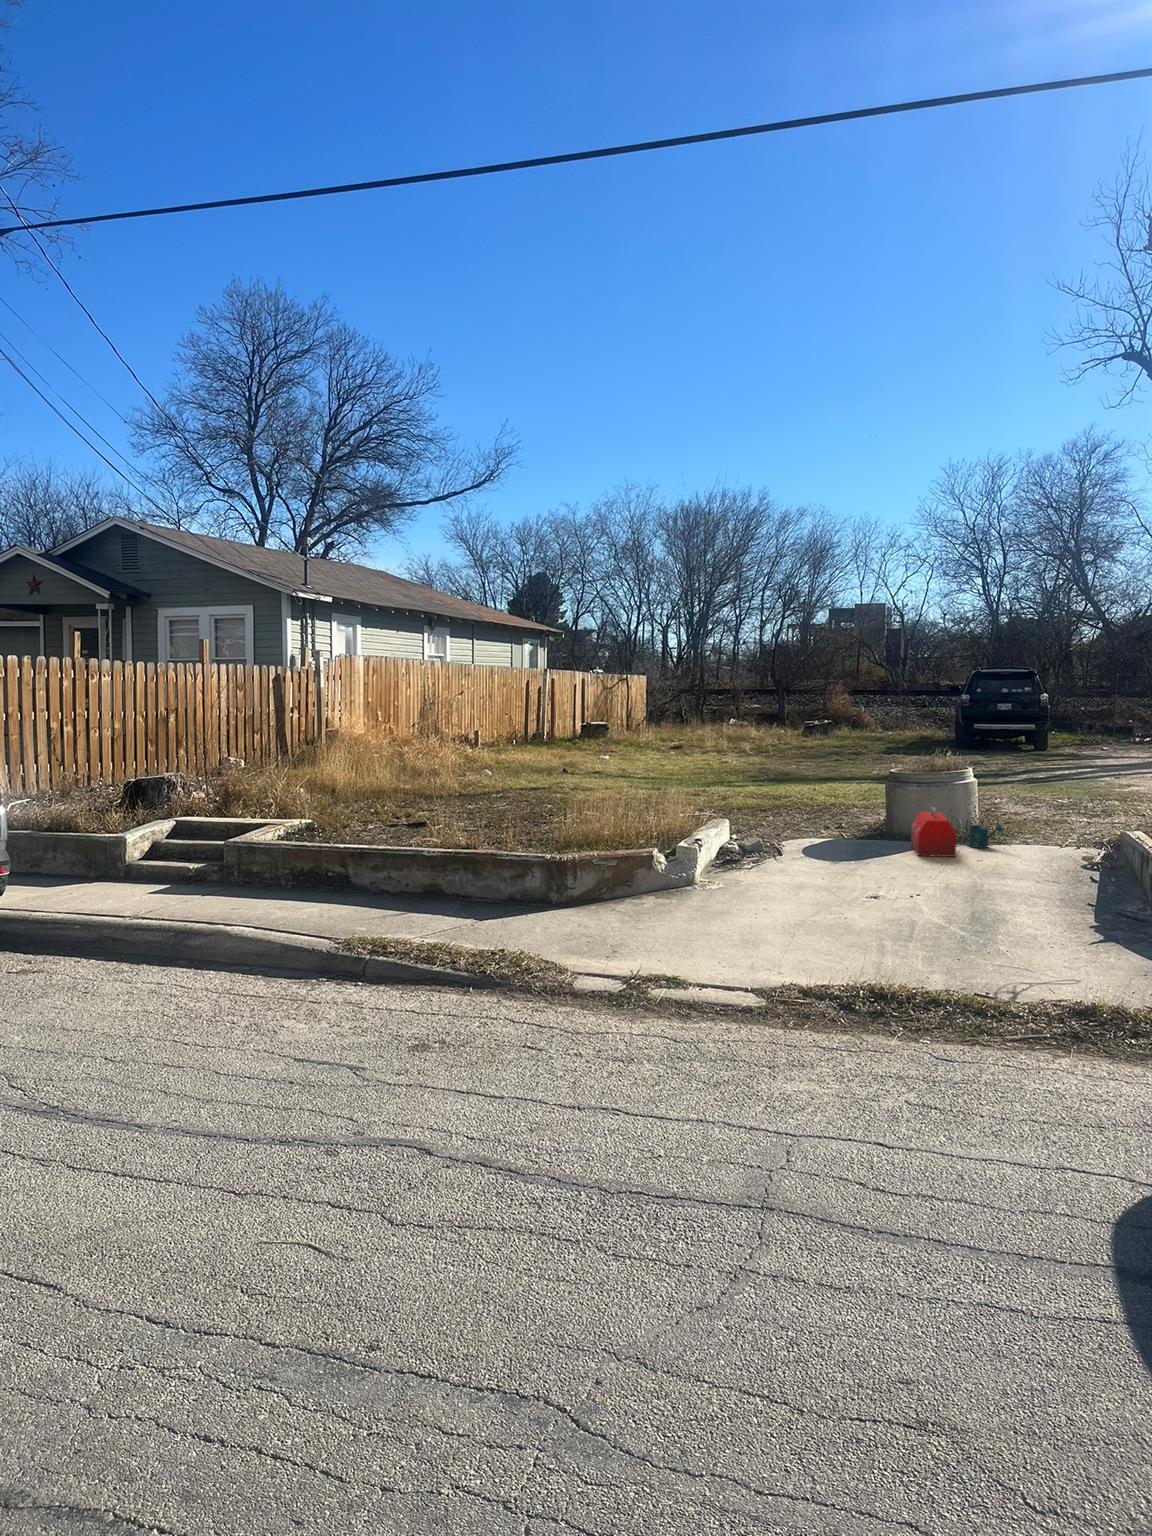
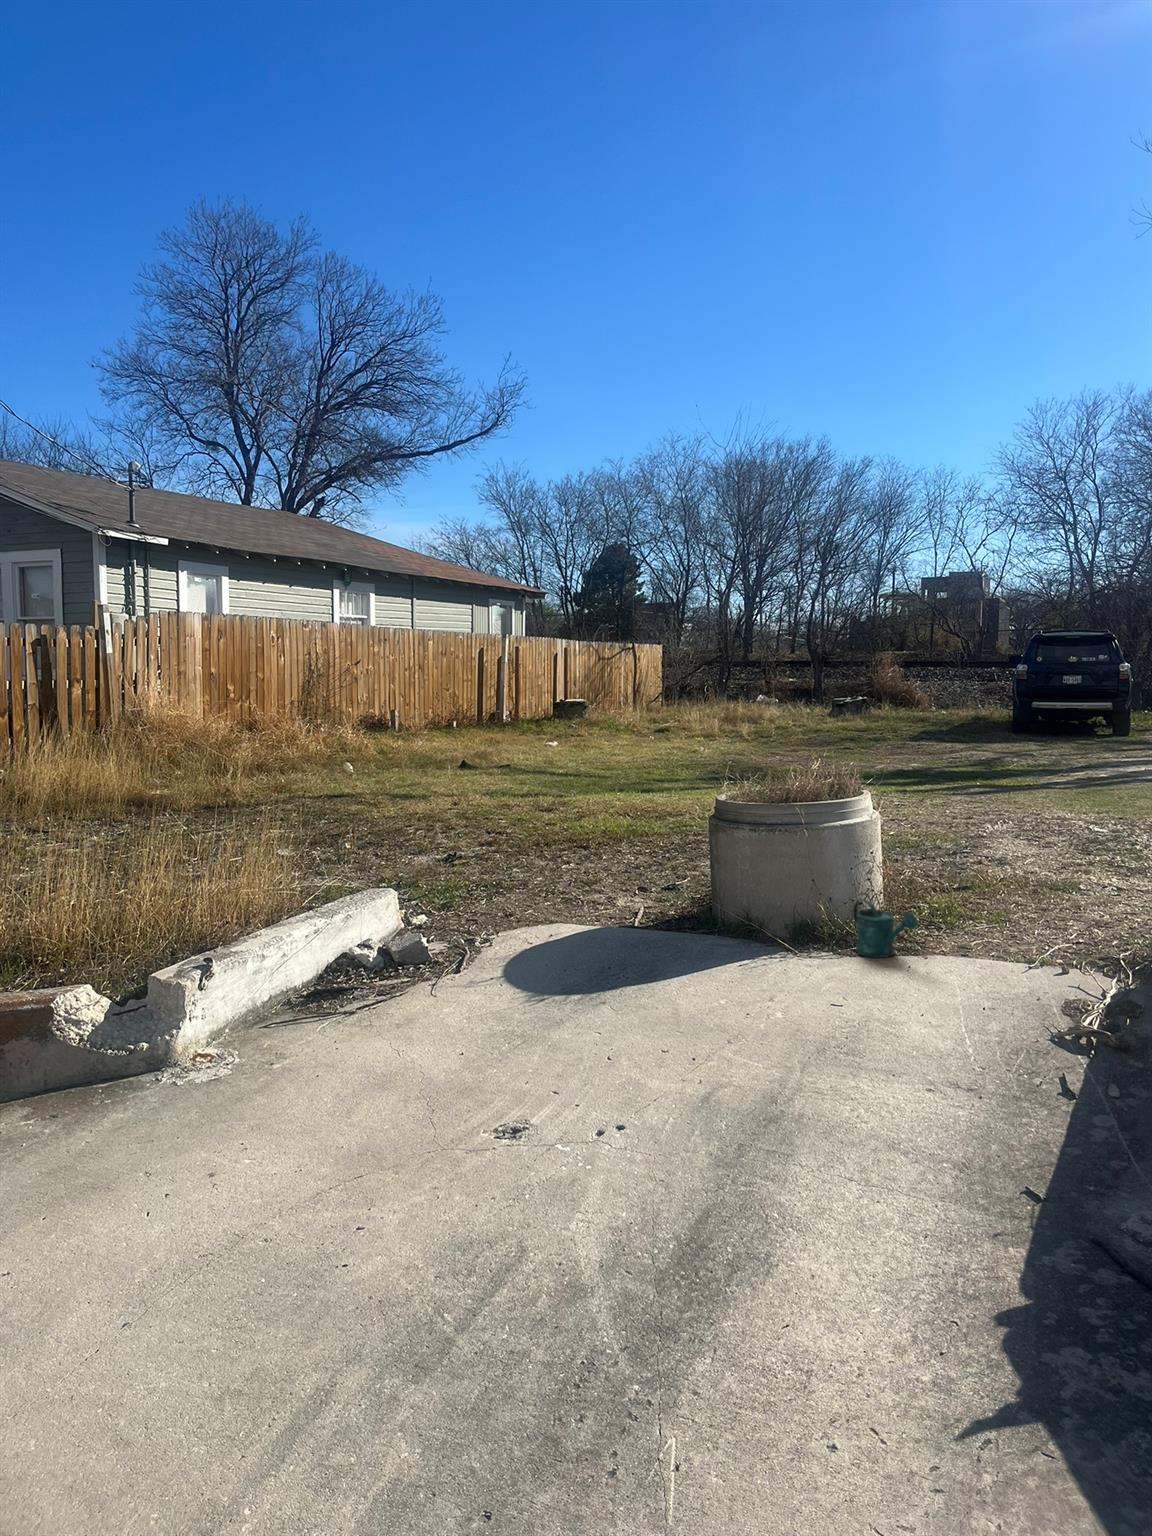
toolbox: present [911,807,957,857] -> none [732,876,814,984]

